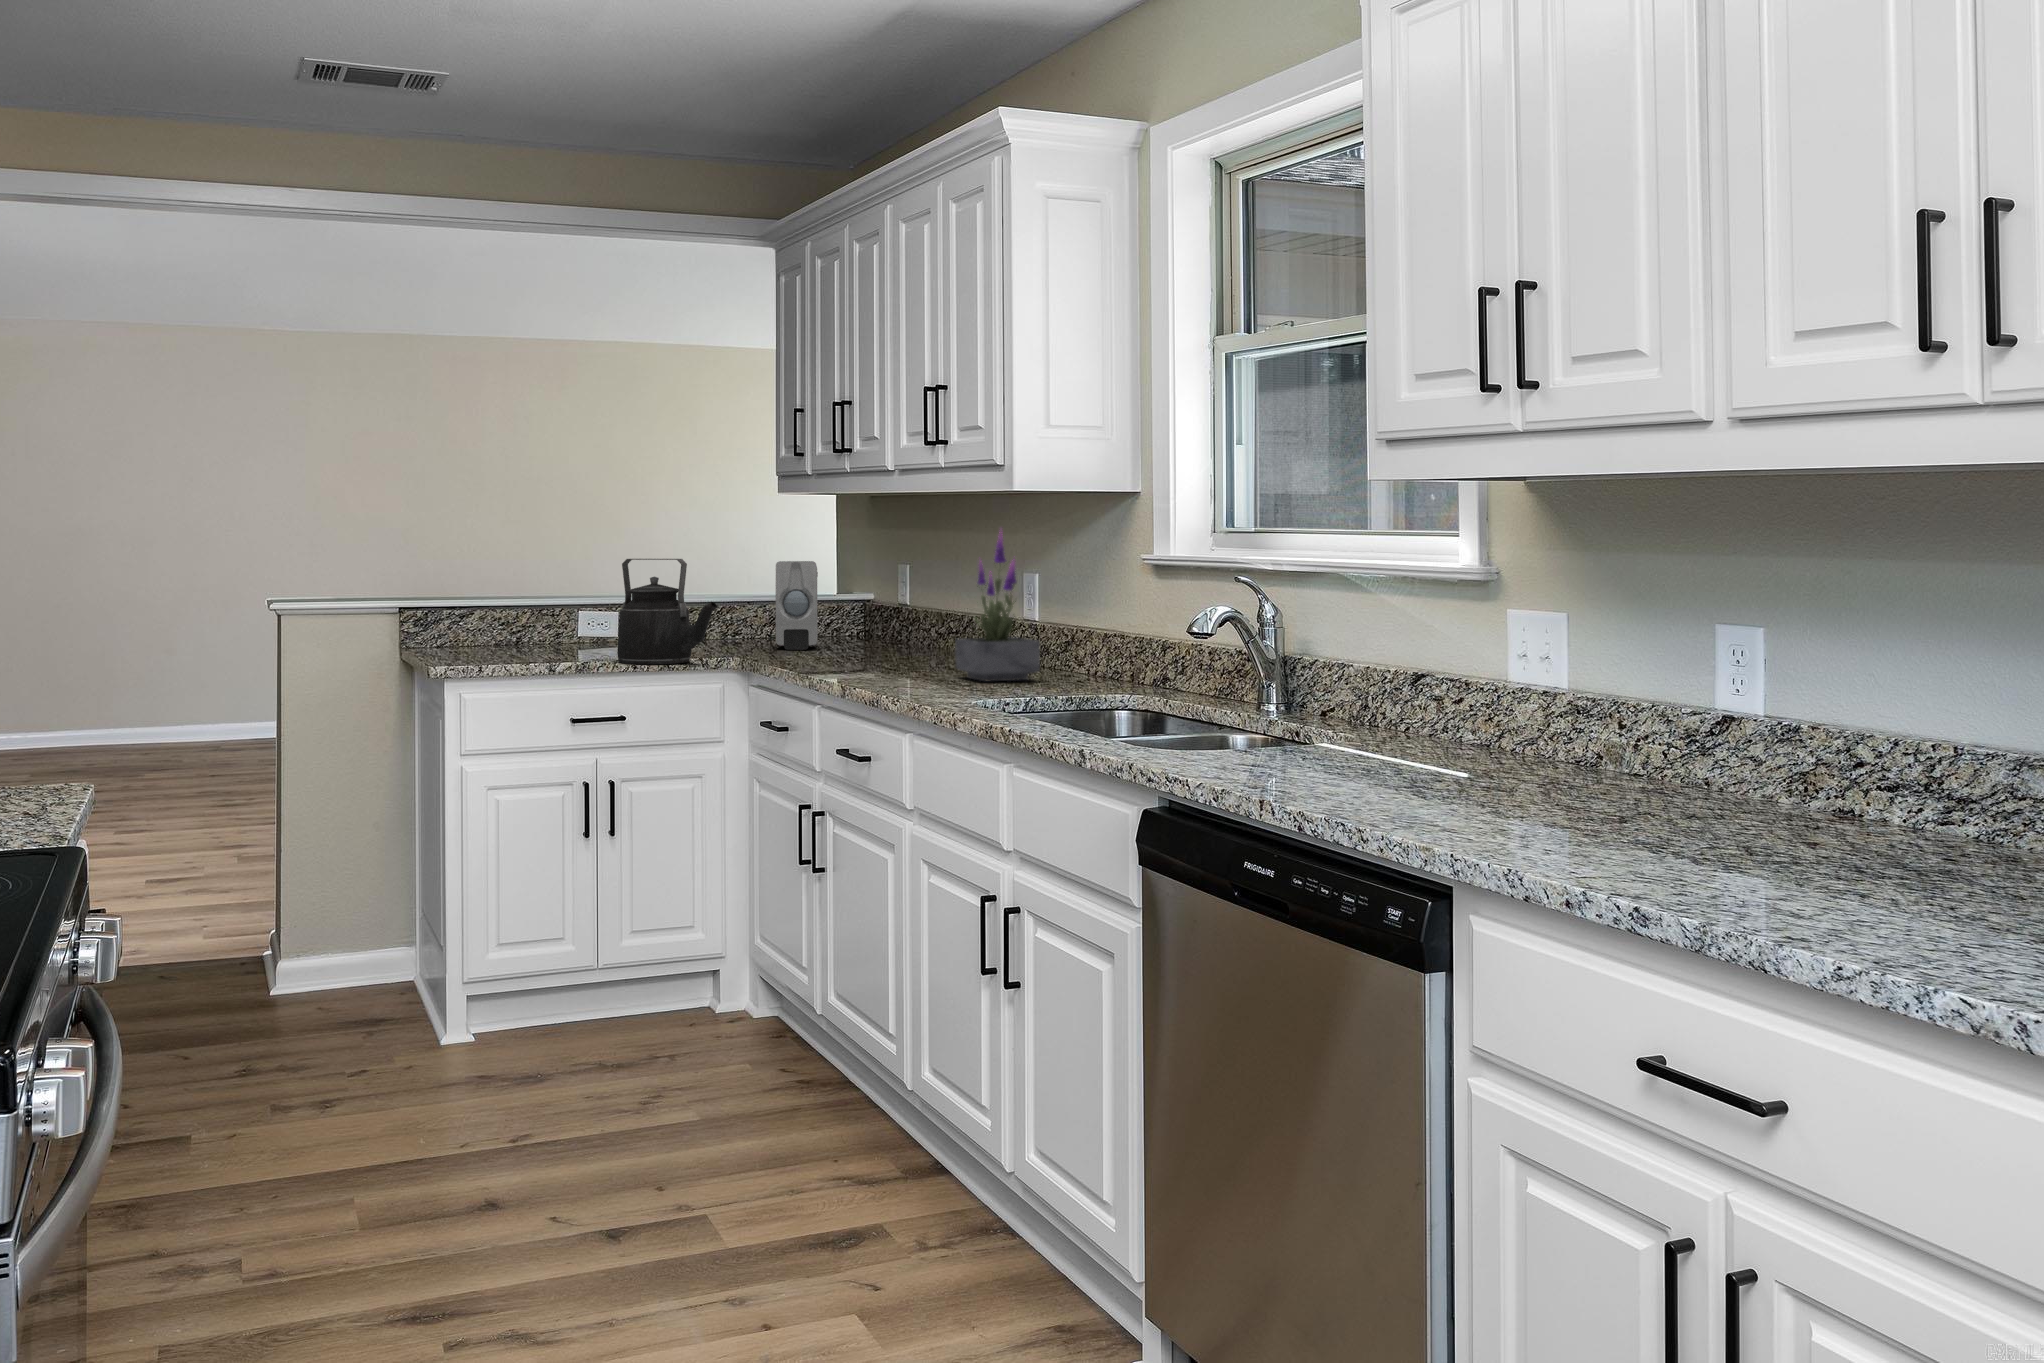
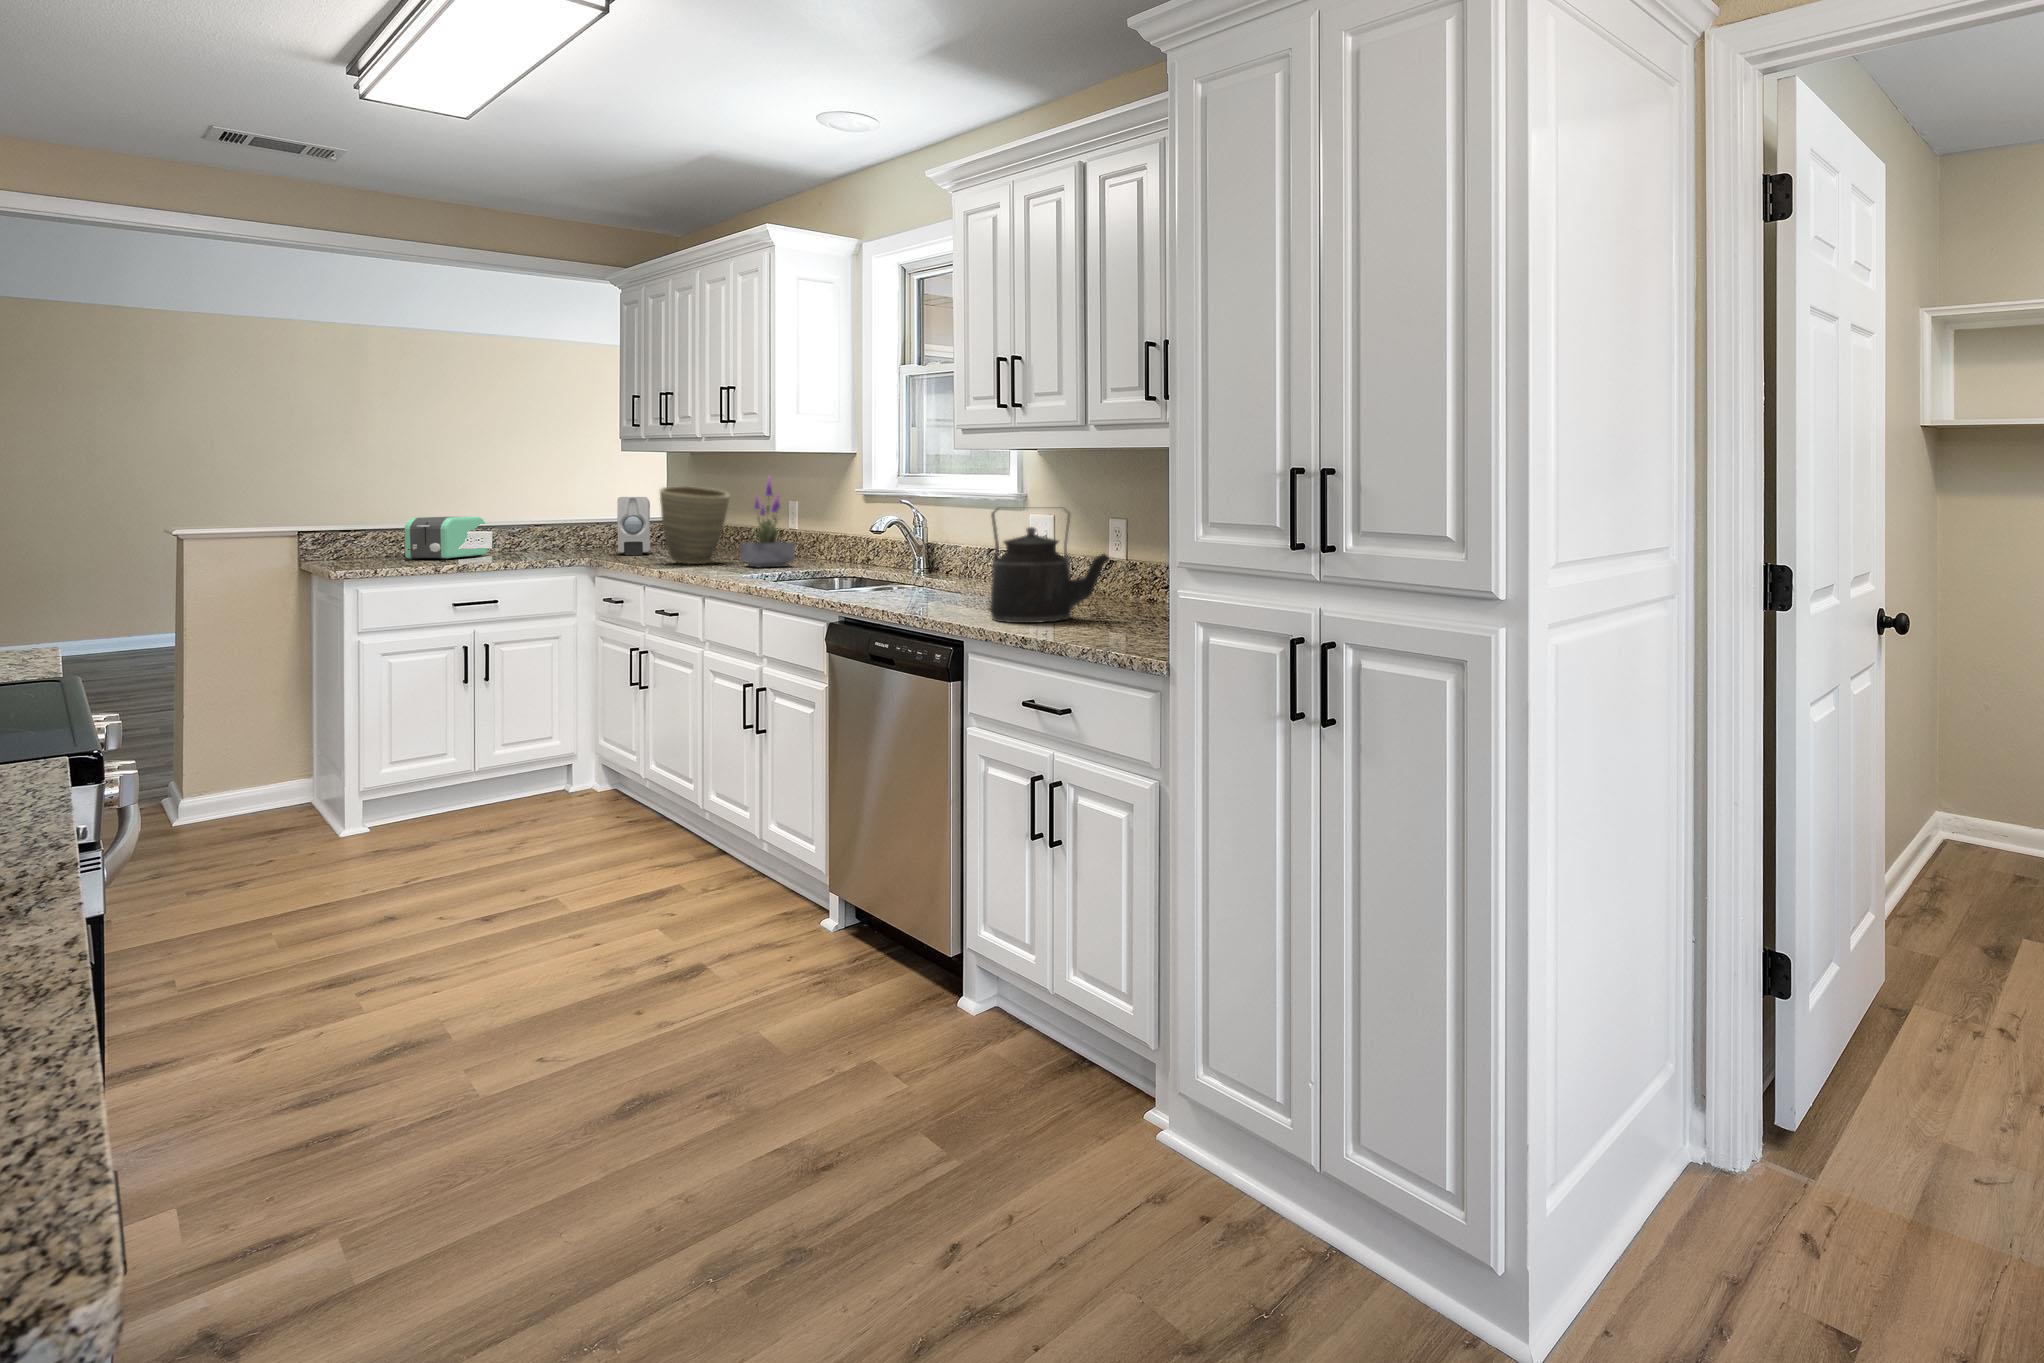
vase: none [839,546,939,671] -> present [660,486,730,564]
kettle: present [617,559,718,664] -> present [990,507,1109,623]
toaster: none [517,590,612,653] -> present [405,517,487,559]

